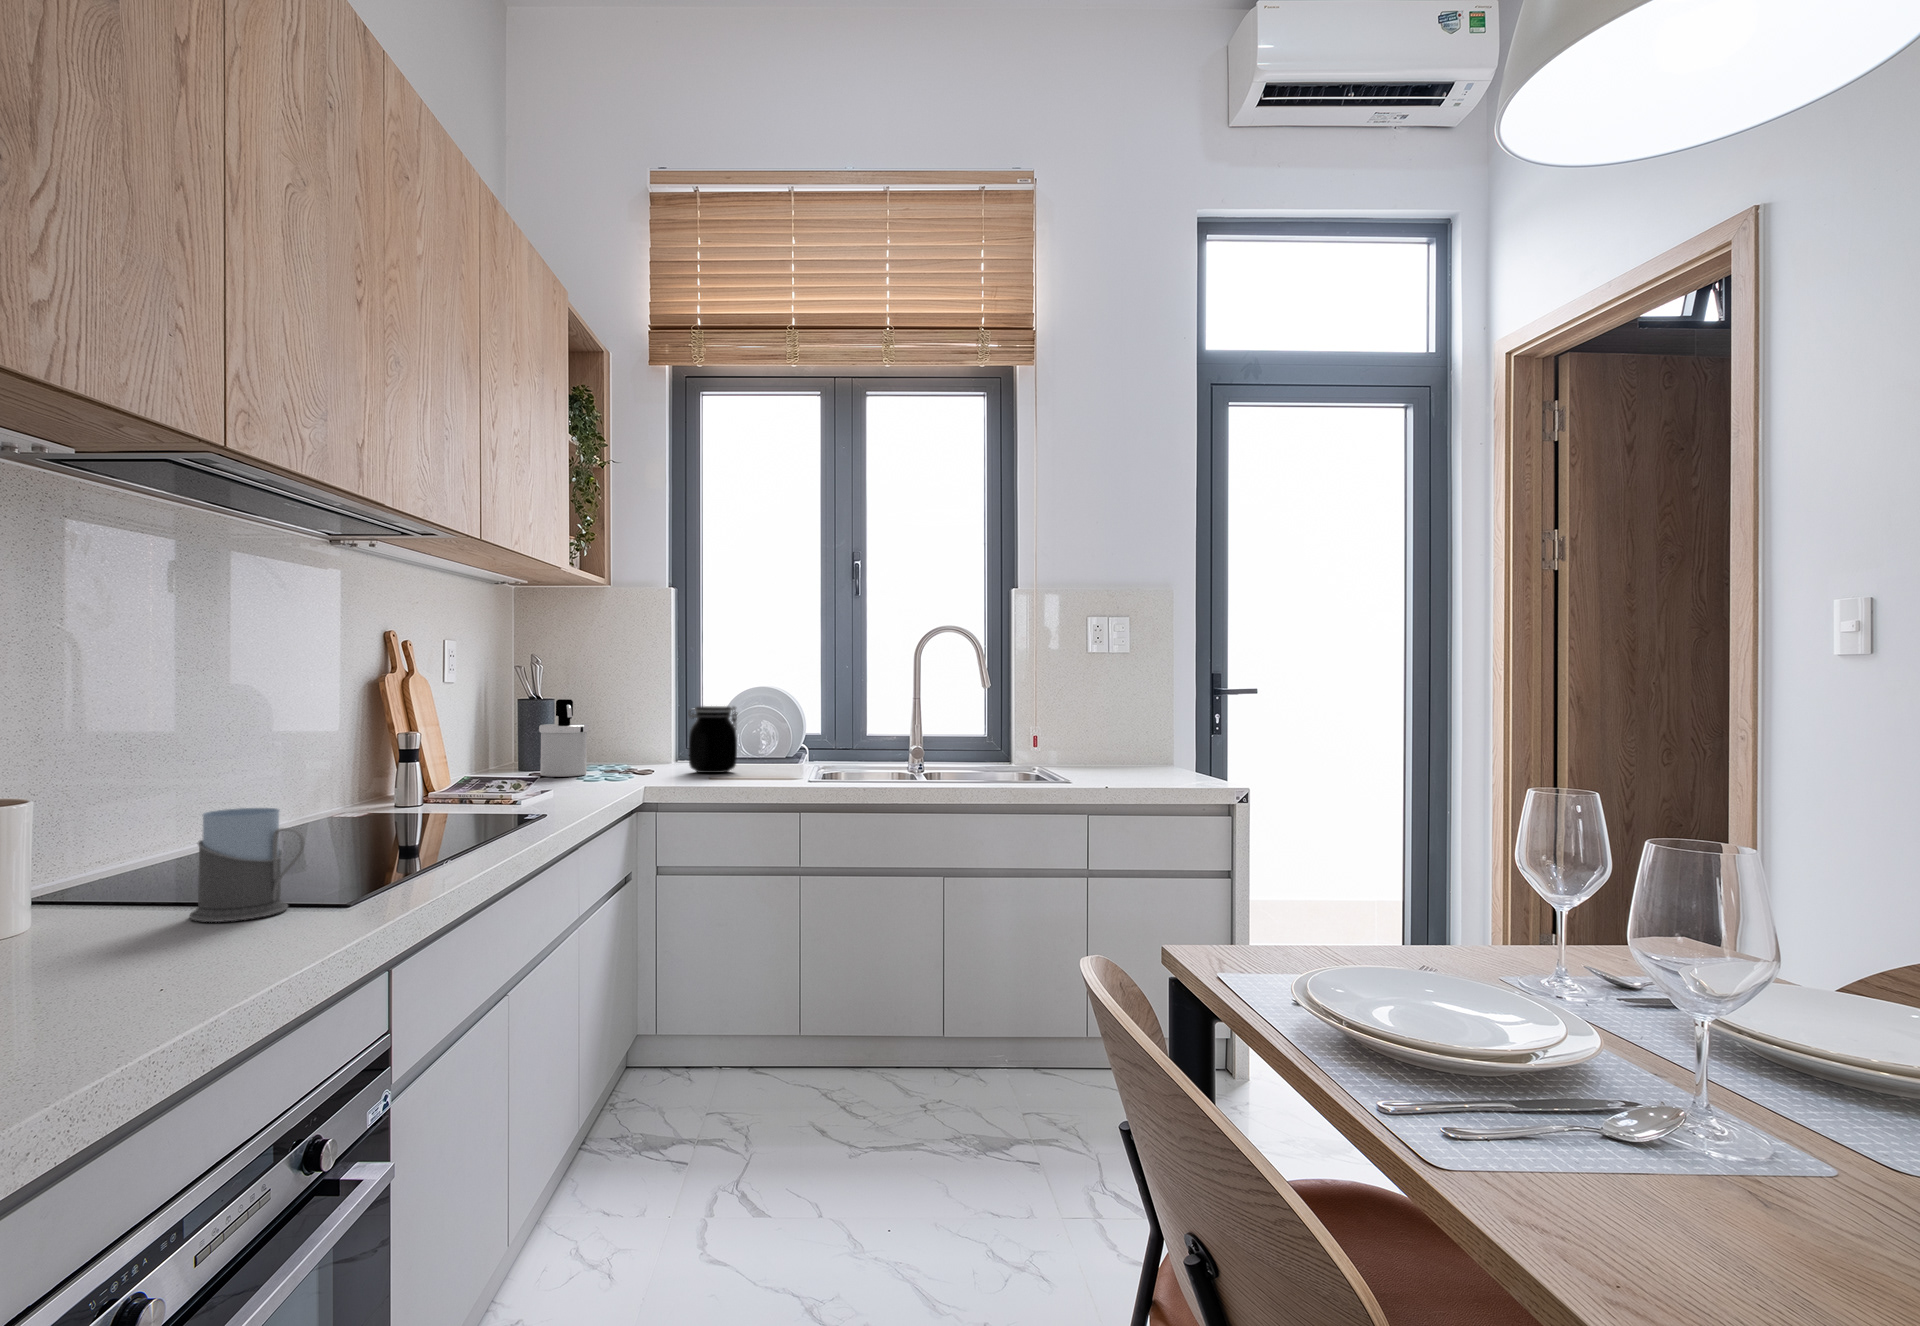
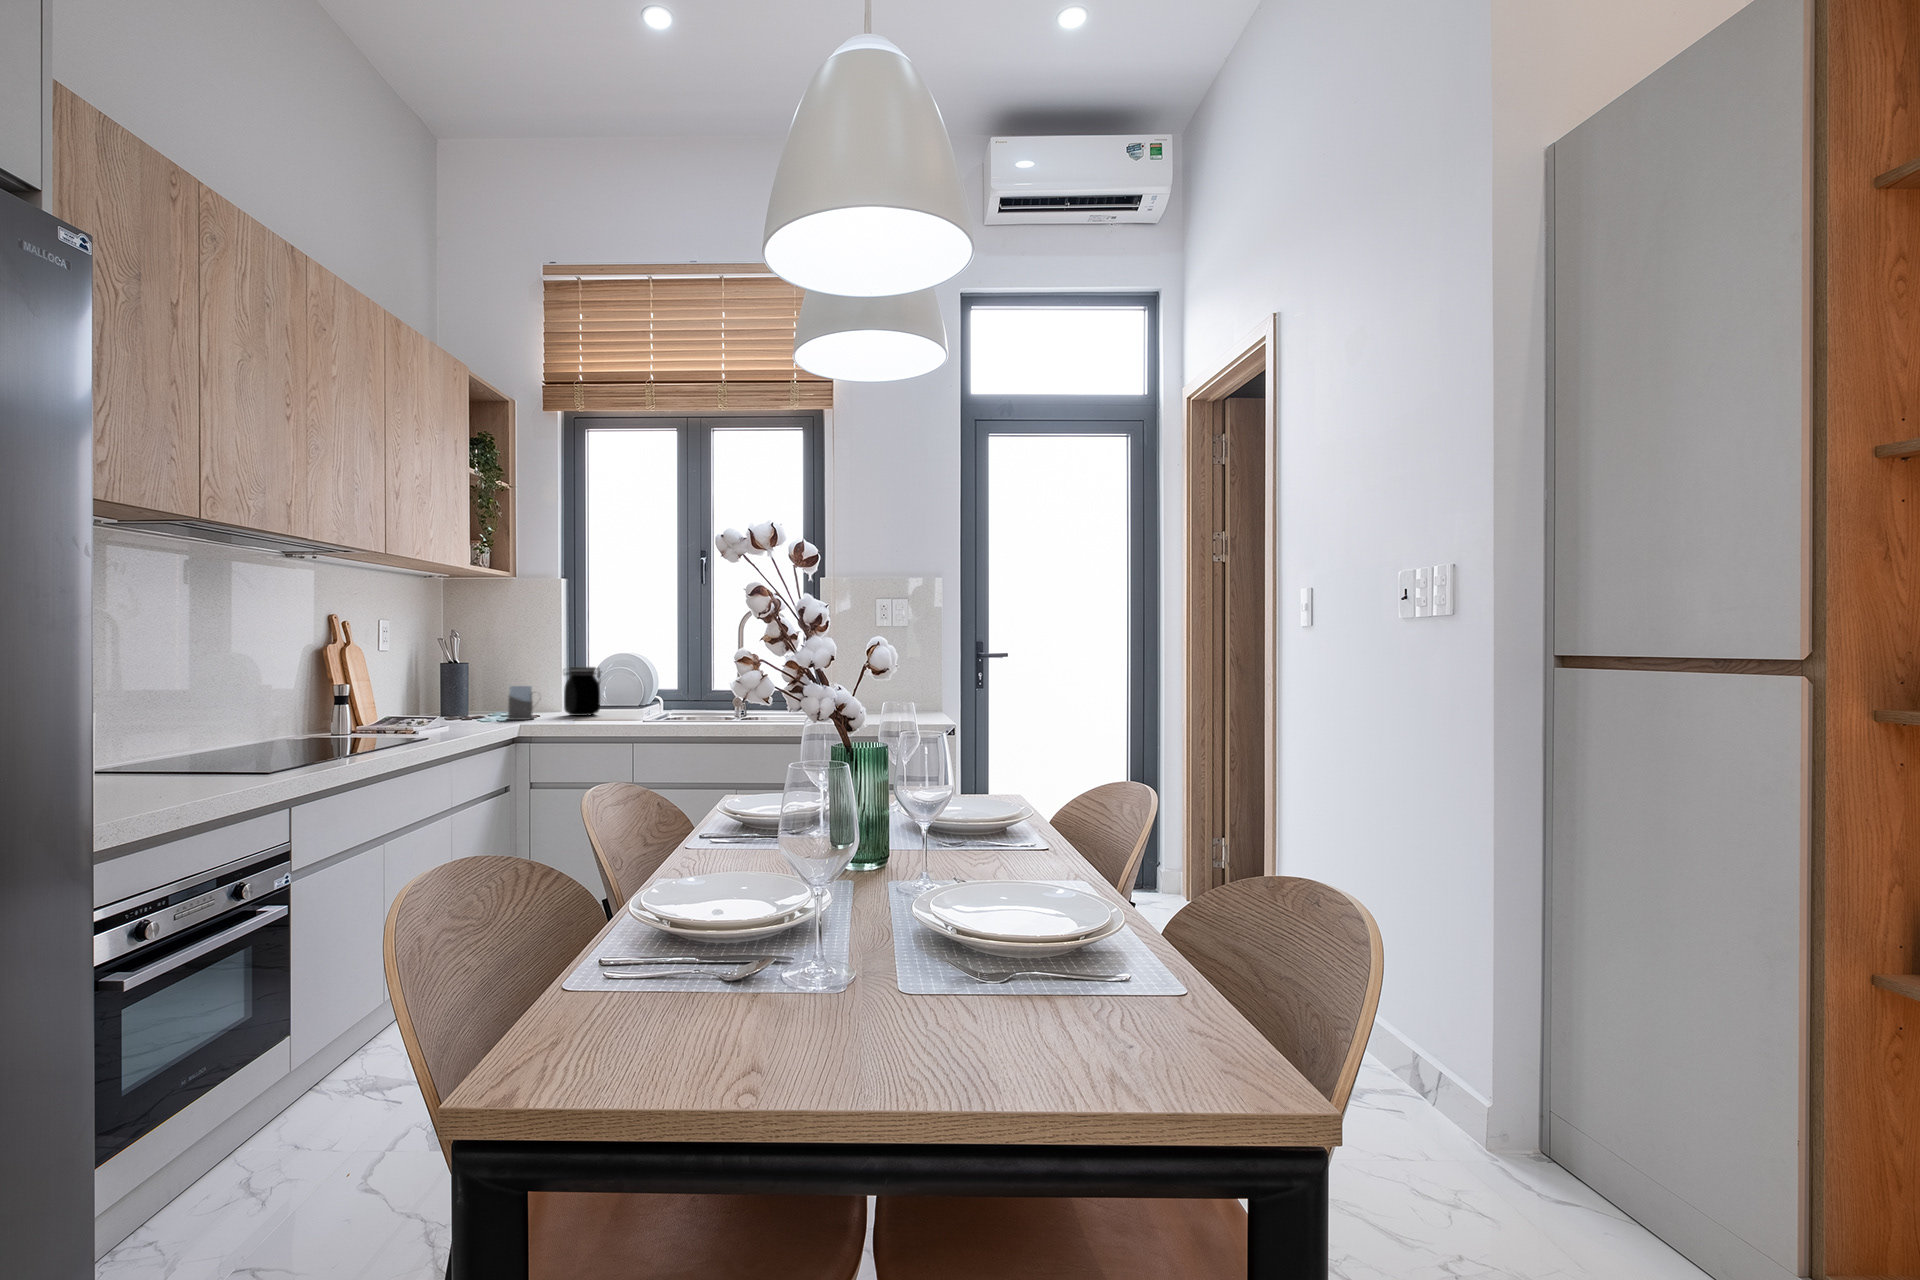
soap dispenser: present [539,699,589,777] -> none [451,662,488,718]
mug: present [190,808,305,922] -> present [507,686,534,720]

